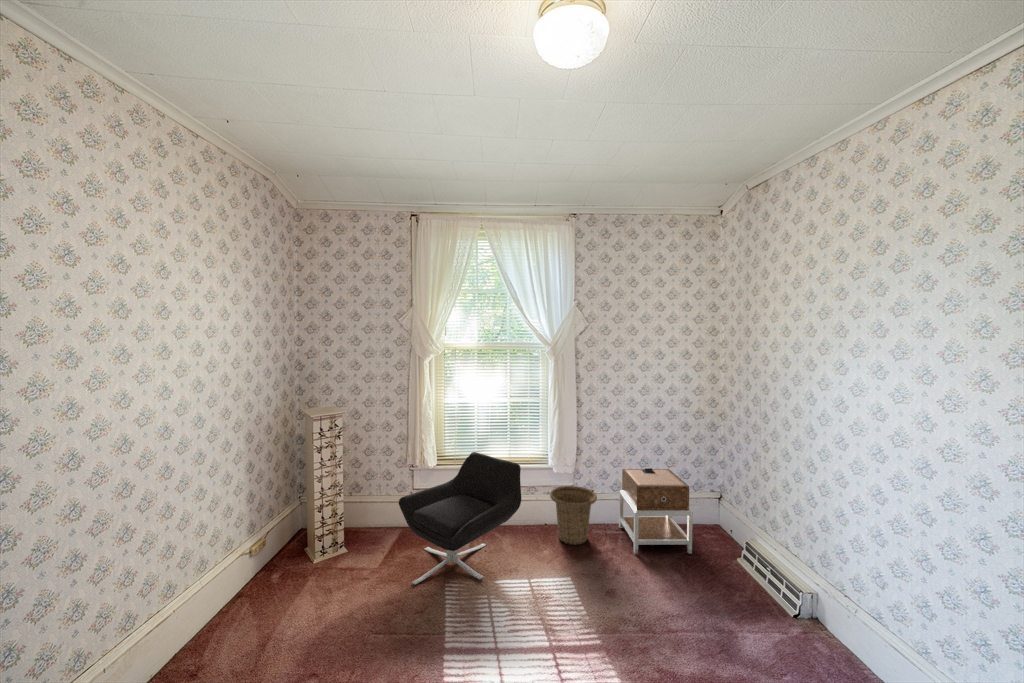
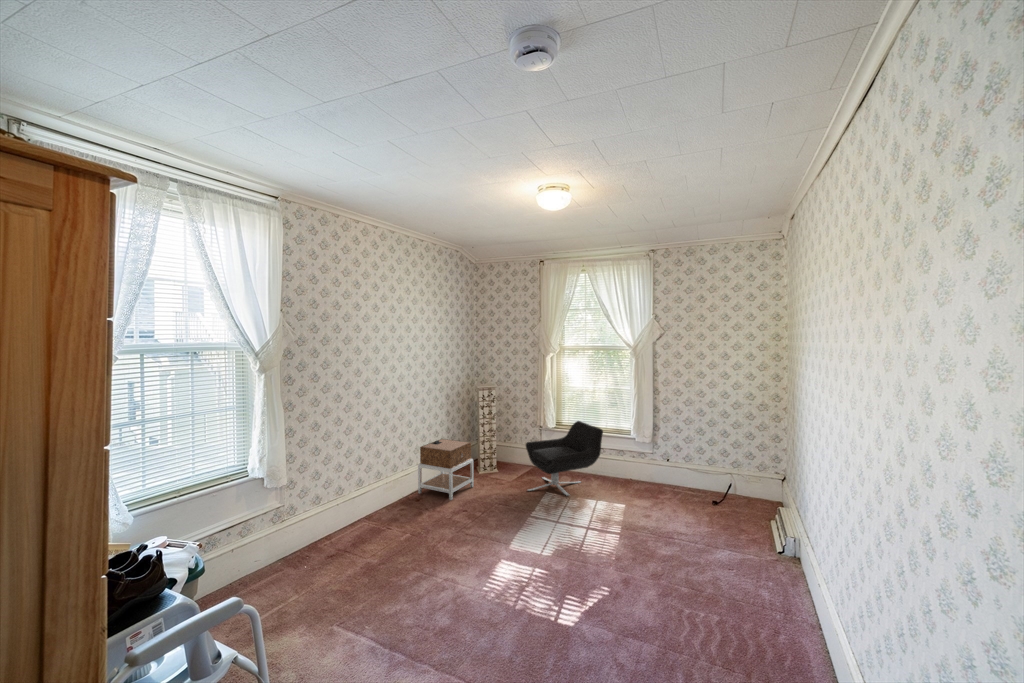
nightstand: present [619,468,693,554] -> present [418,439,474,500]
basket: present [550,486,597,545] -> none [628,452,664,493]

